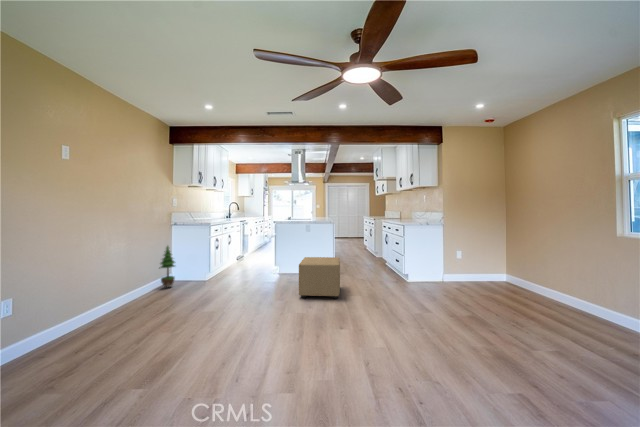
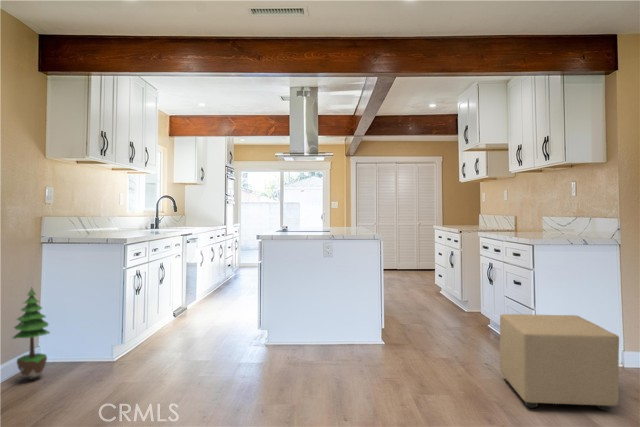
ottoman: present [299,257,340,299] -> present [500,314,619,411]

